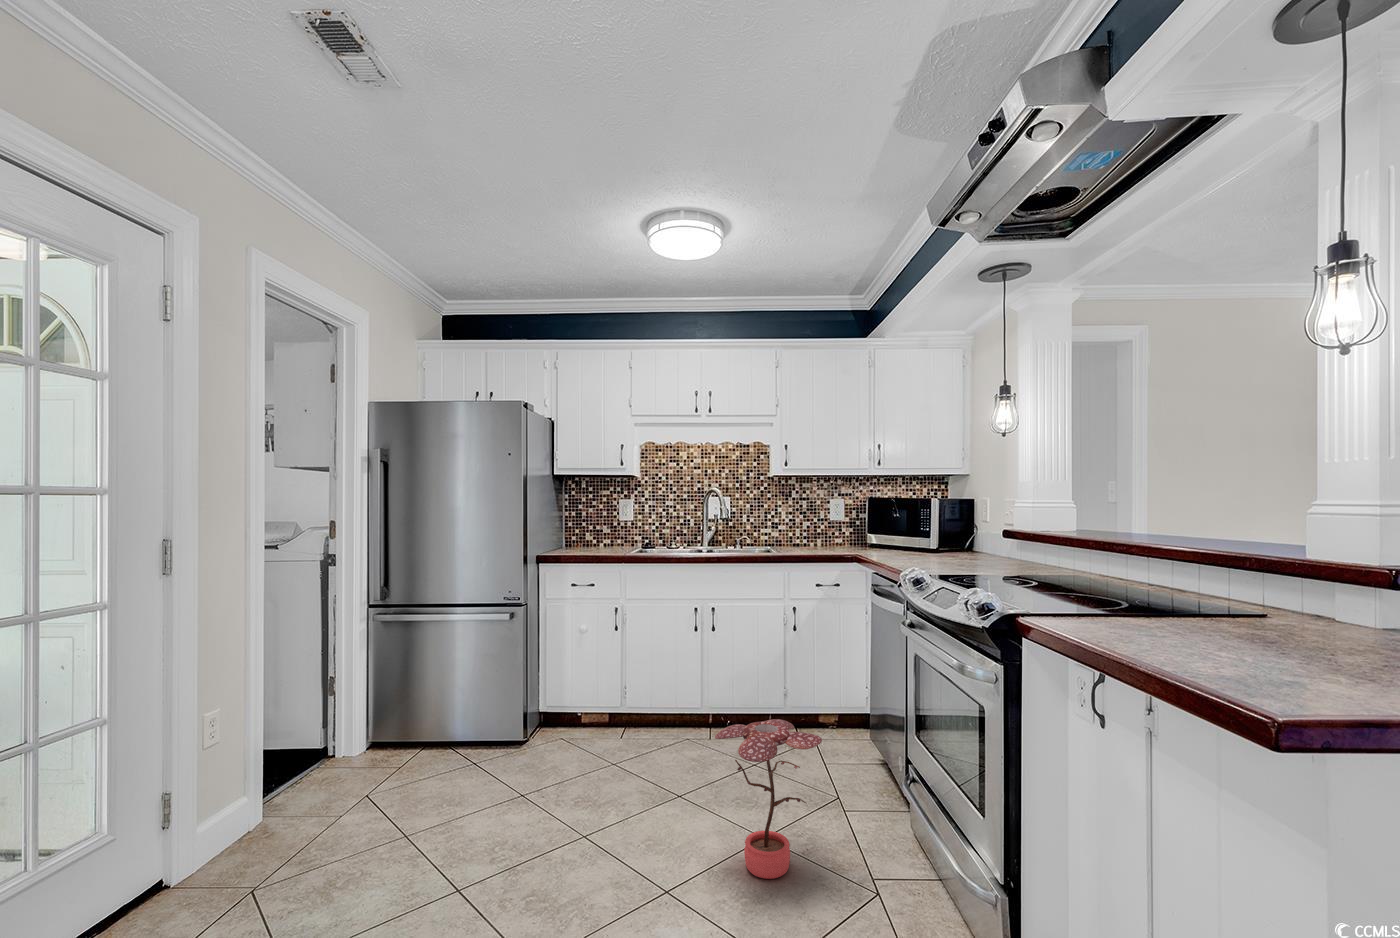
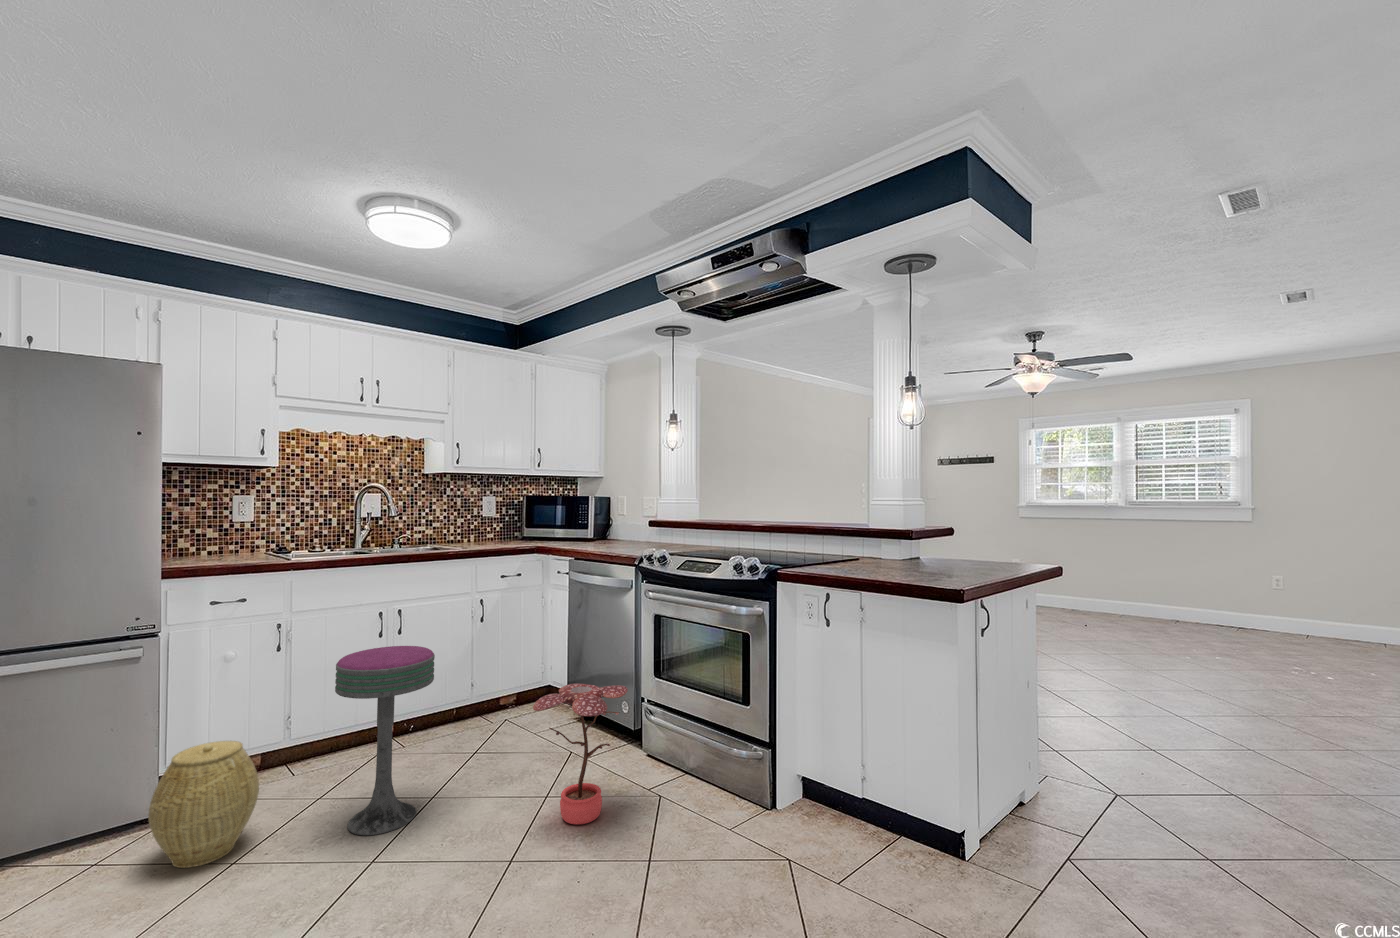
bar stool: none [594,643,674,809] -> present [335,646,435,835]
woven basket: none [496,693,563,784] -> present [148,741,259,868]

